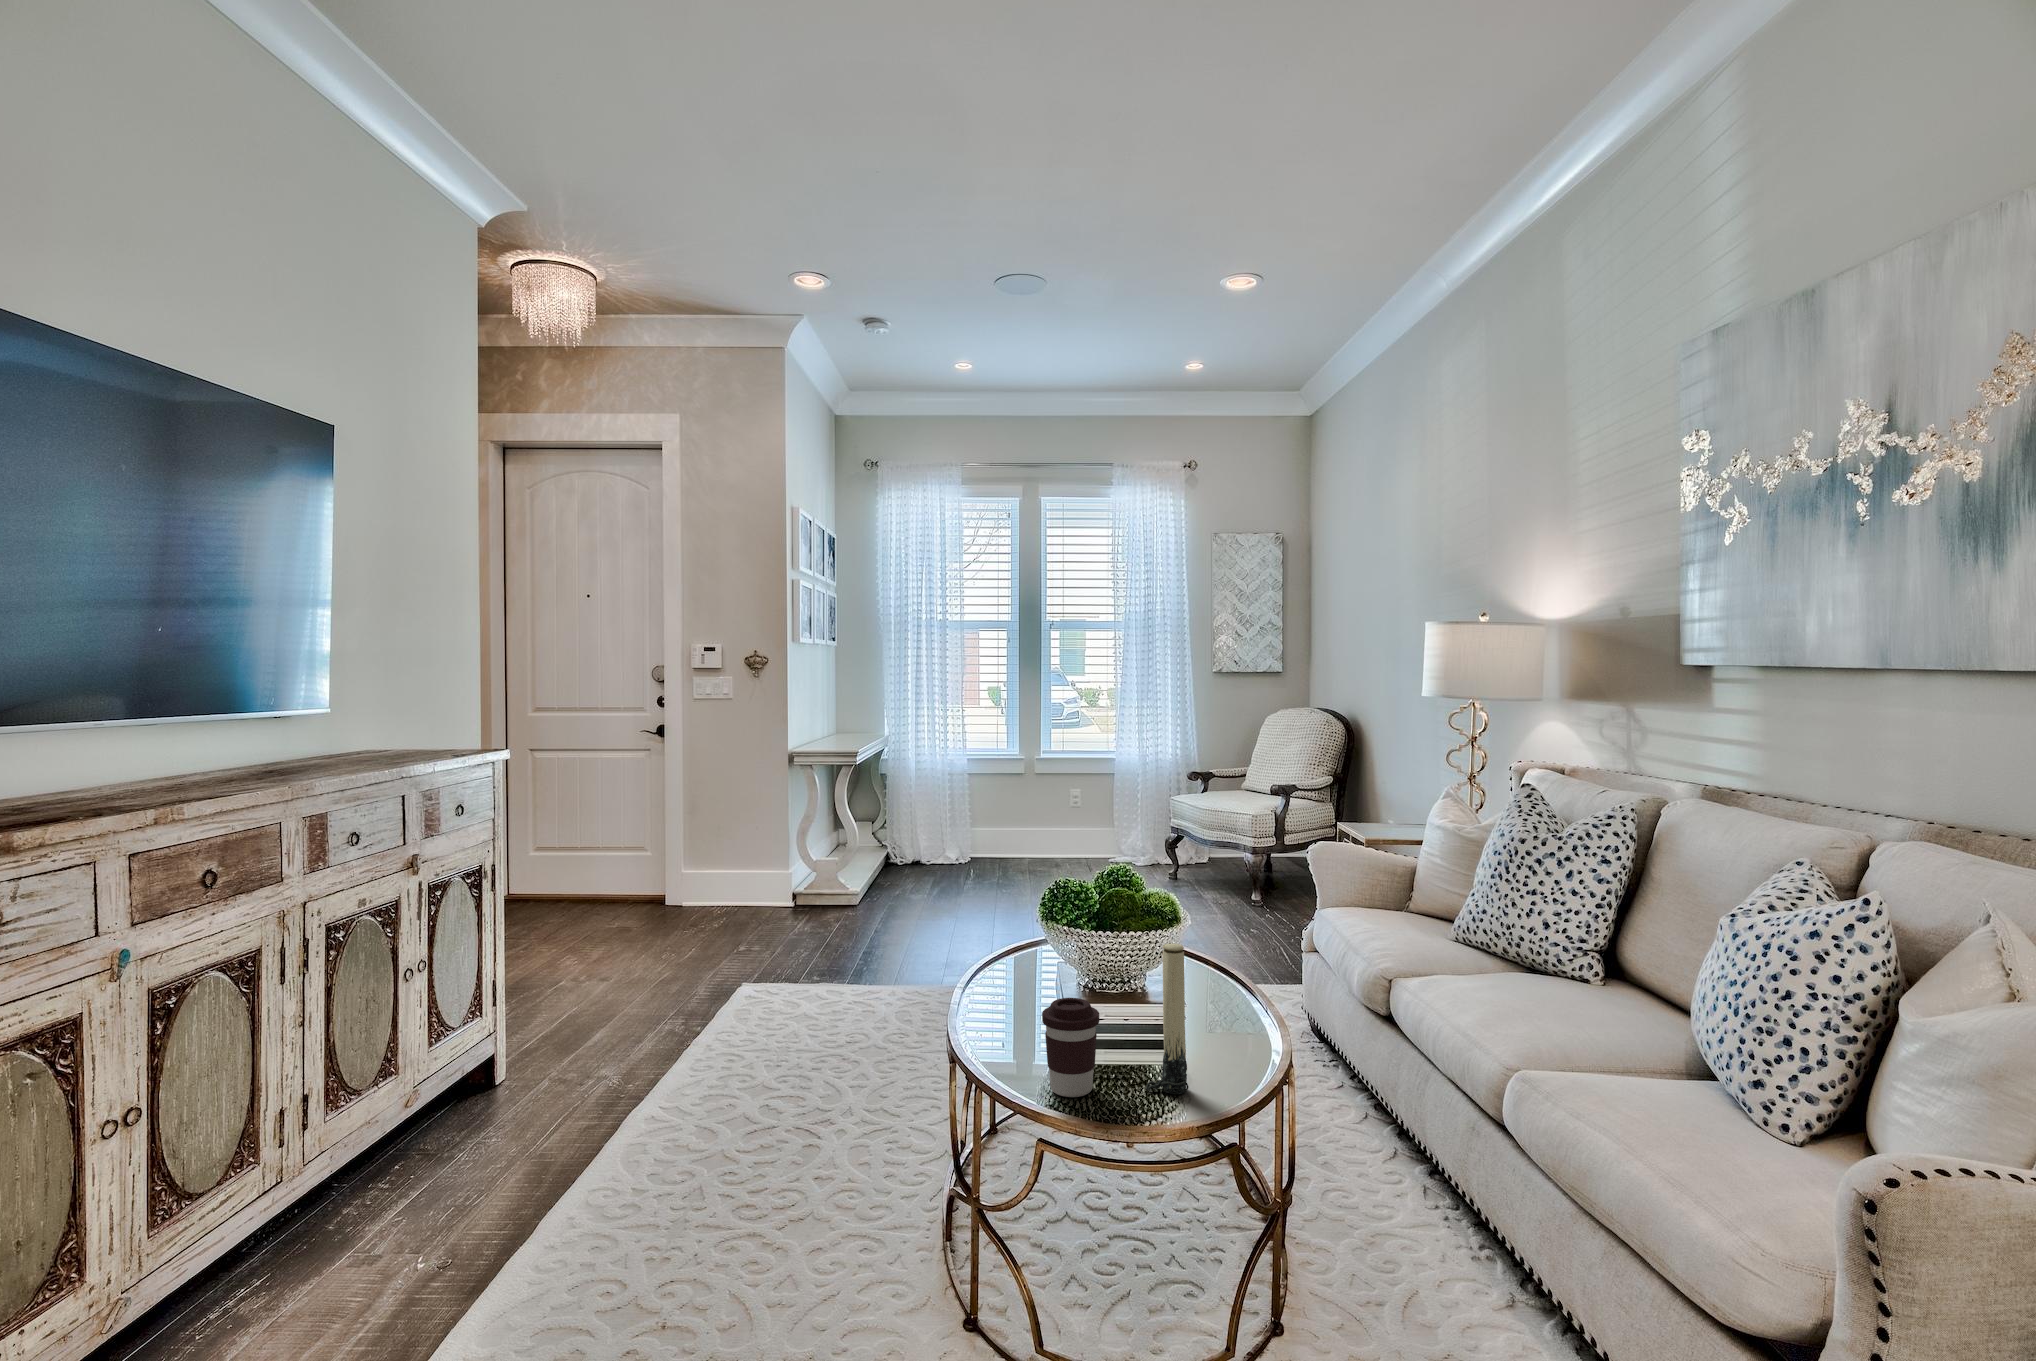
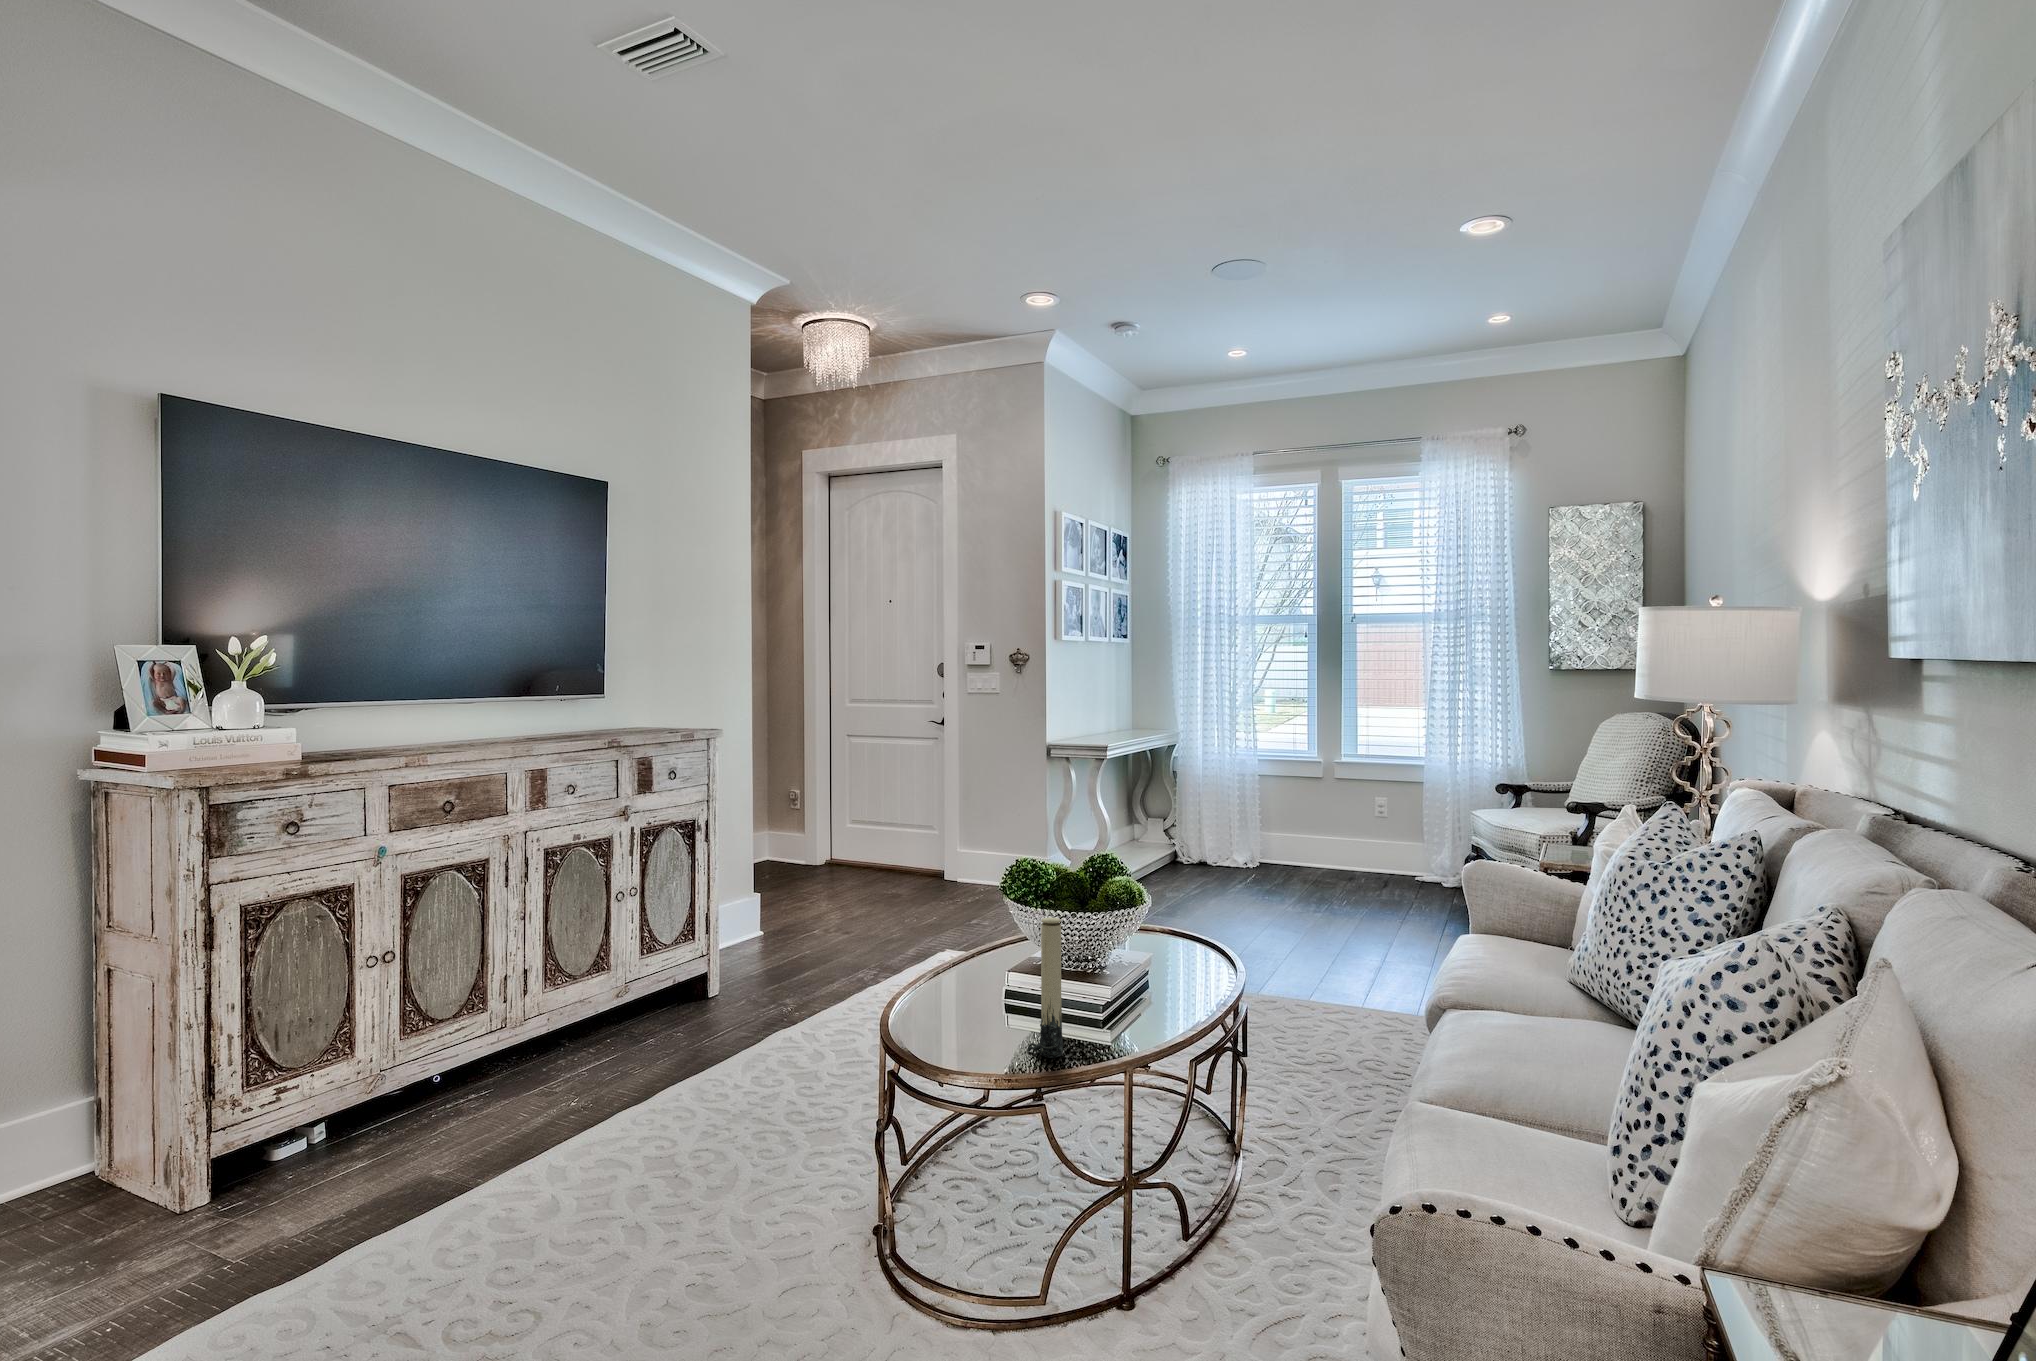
coffee cup: present [1042,998,1099,1097] -> none [943,958,995,1046]

